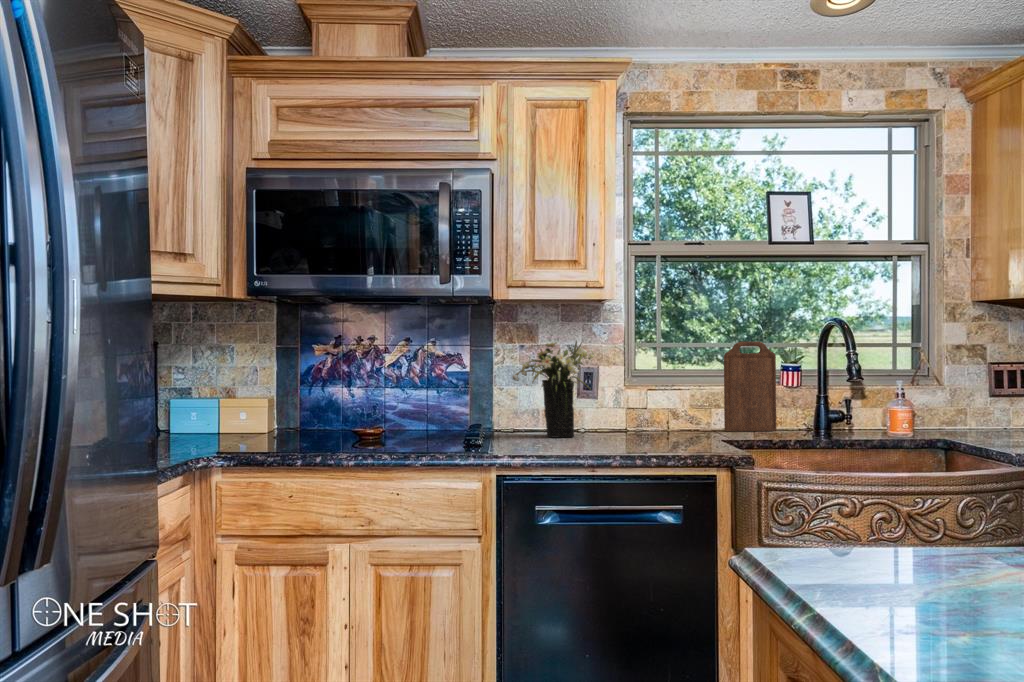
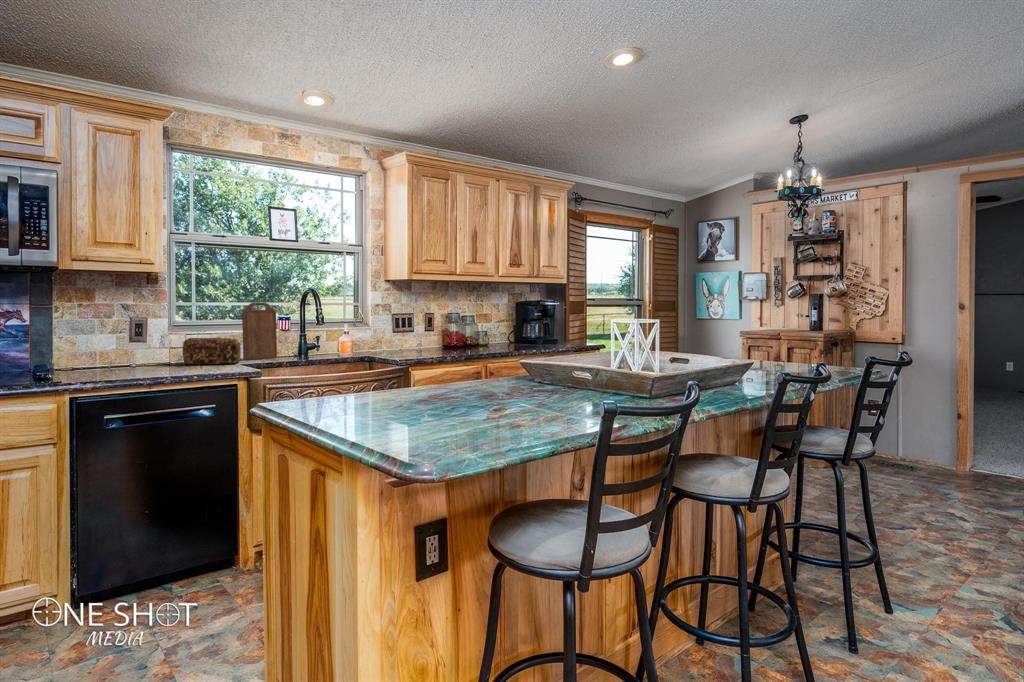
flower arrangement: present [513,341,594,438] -> none [76,300,146,370]
bread loaf: none [639,395,721,437] -> present [183,338,241,365]

